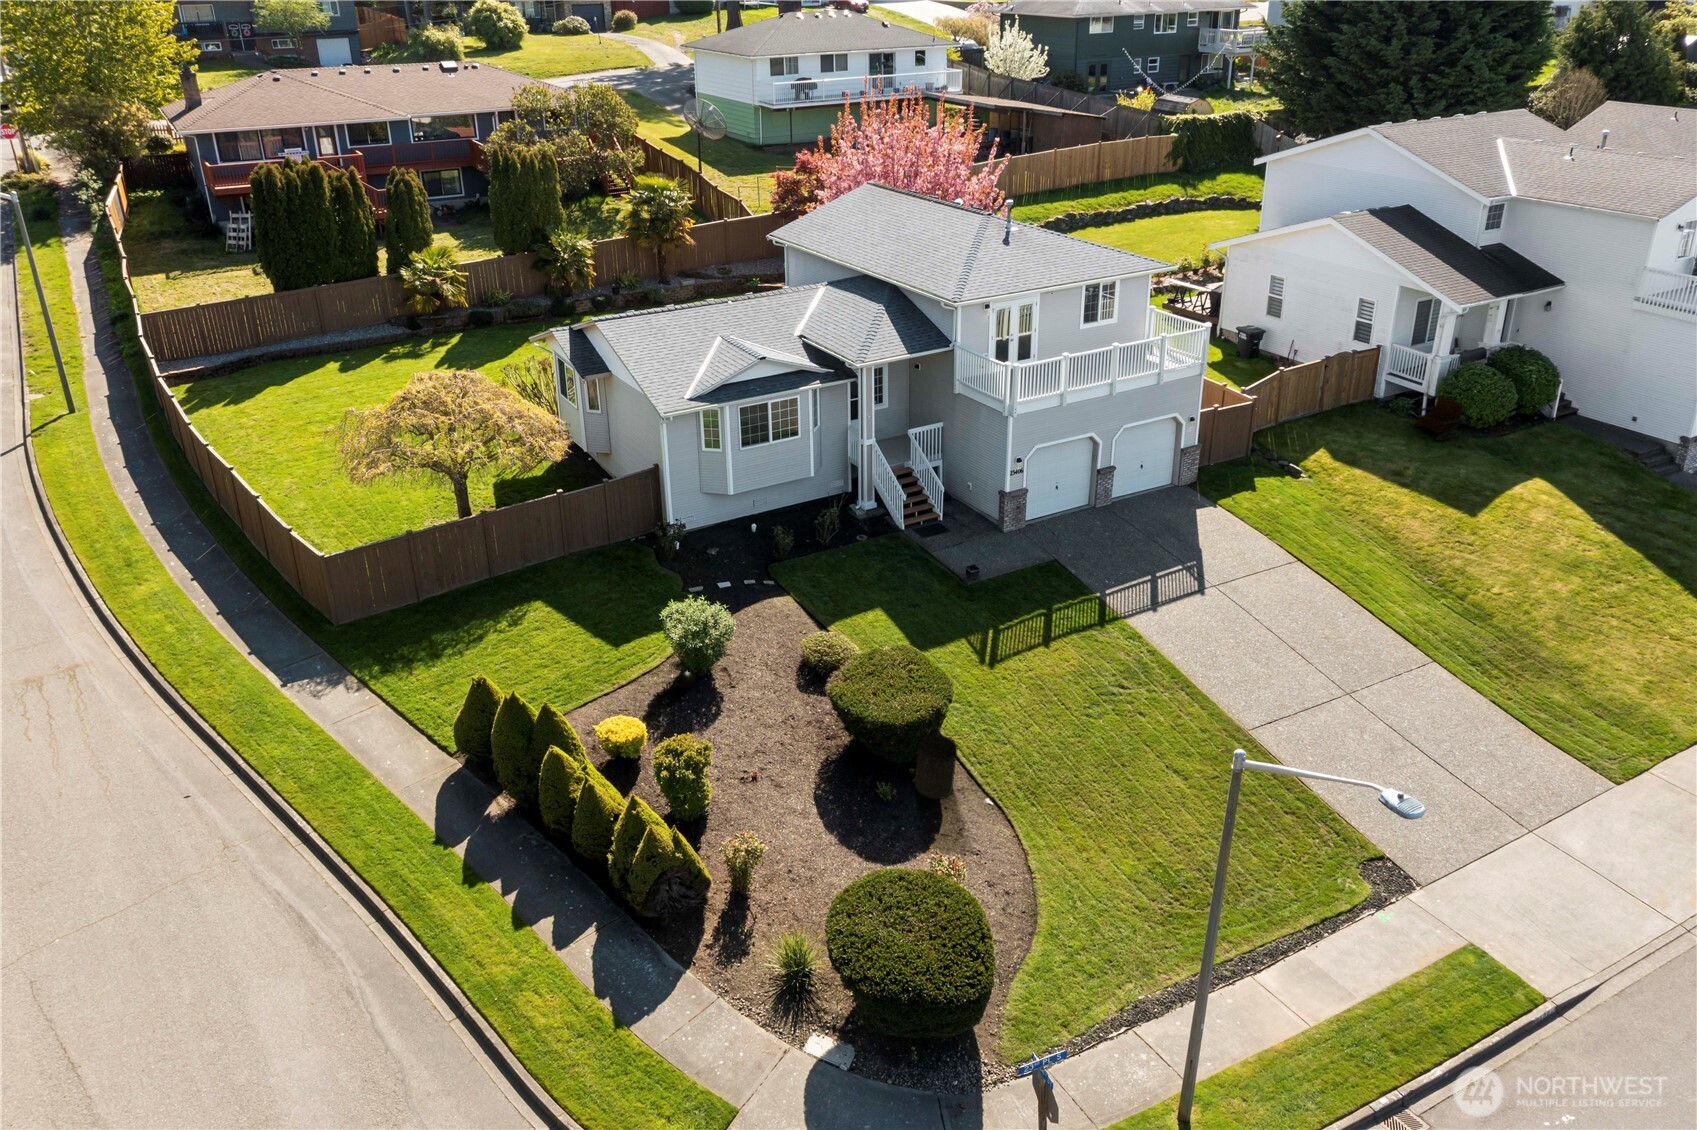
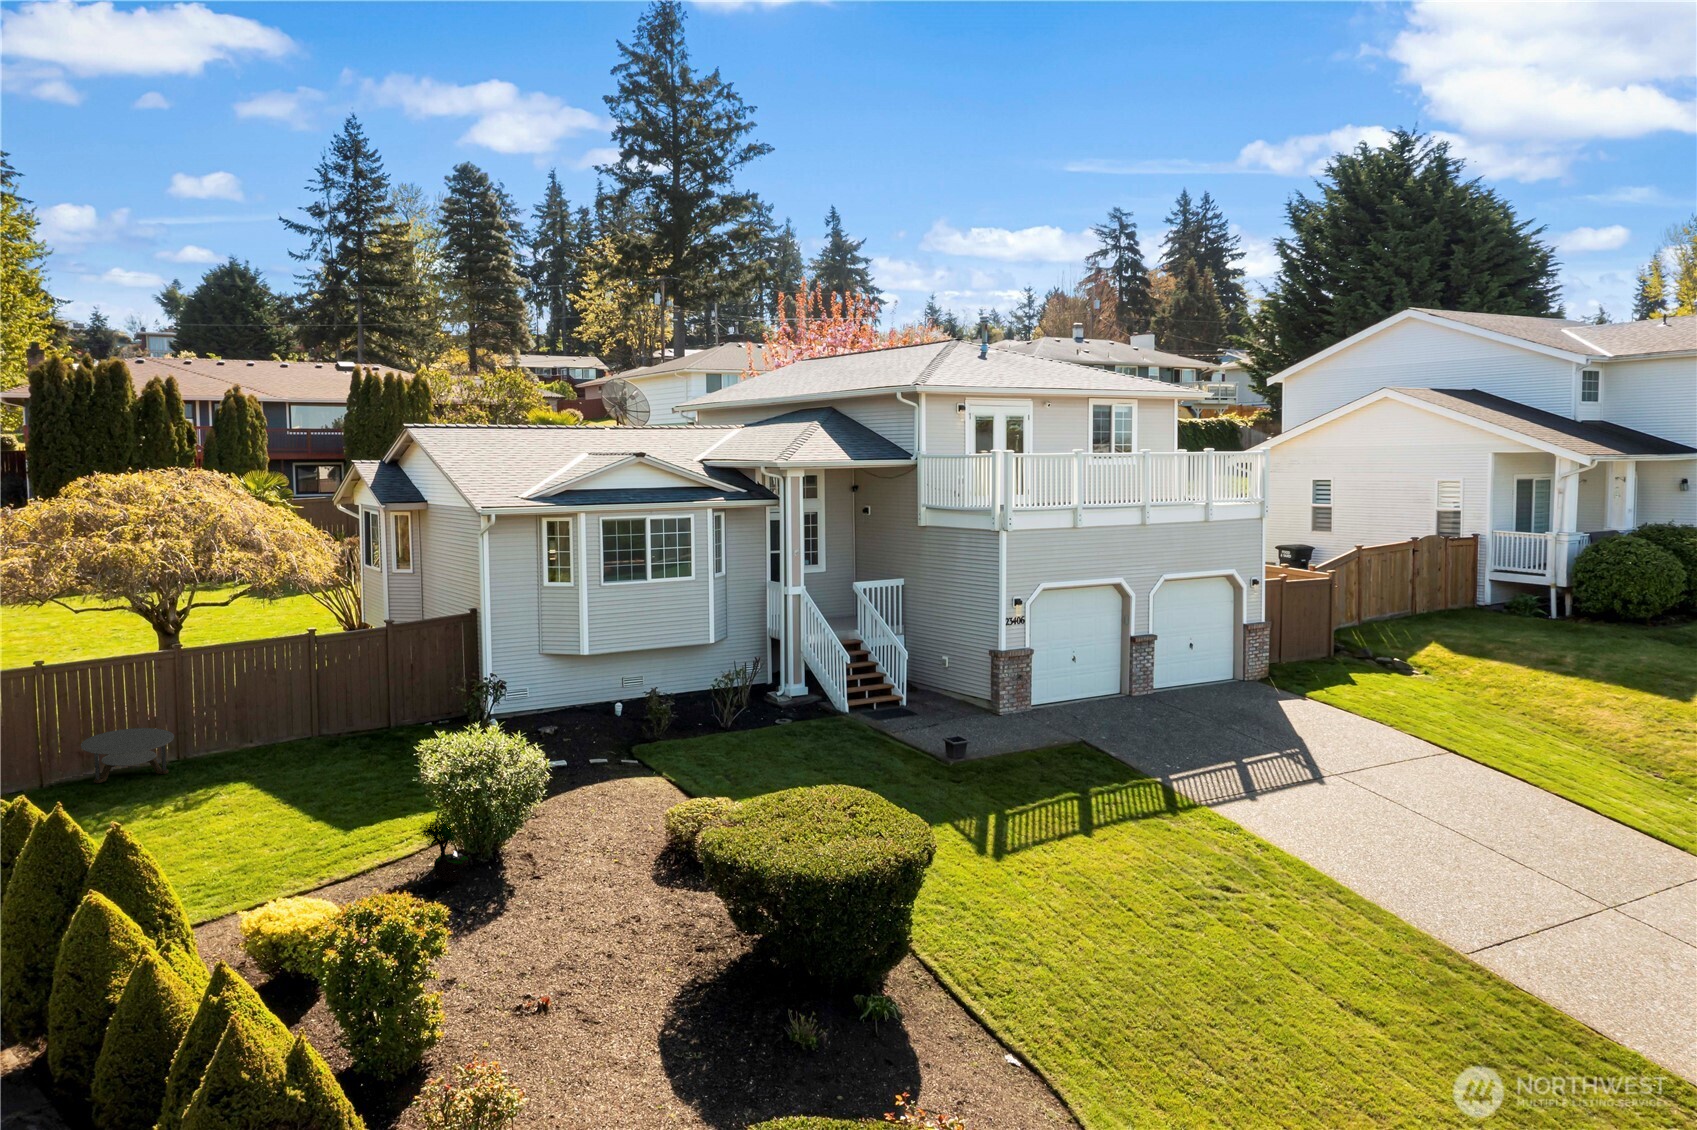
lounge chair: present [1412,395,1465,441] -> none [1546,580,1622,635]
round table: none [447,567,498,608] -> present [81,728,174,783]
trash can: present [915,734,957,799] -> none [864,918,945,1049]

